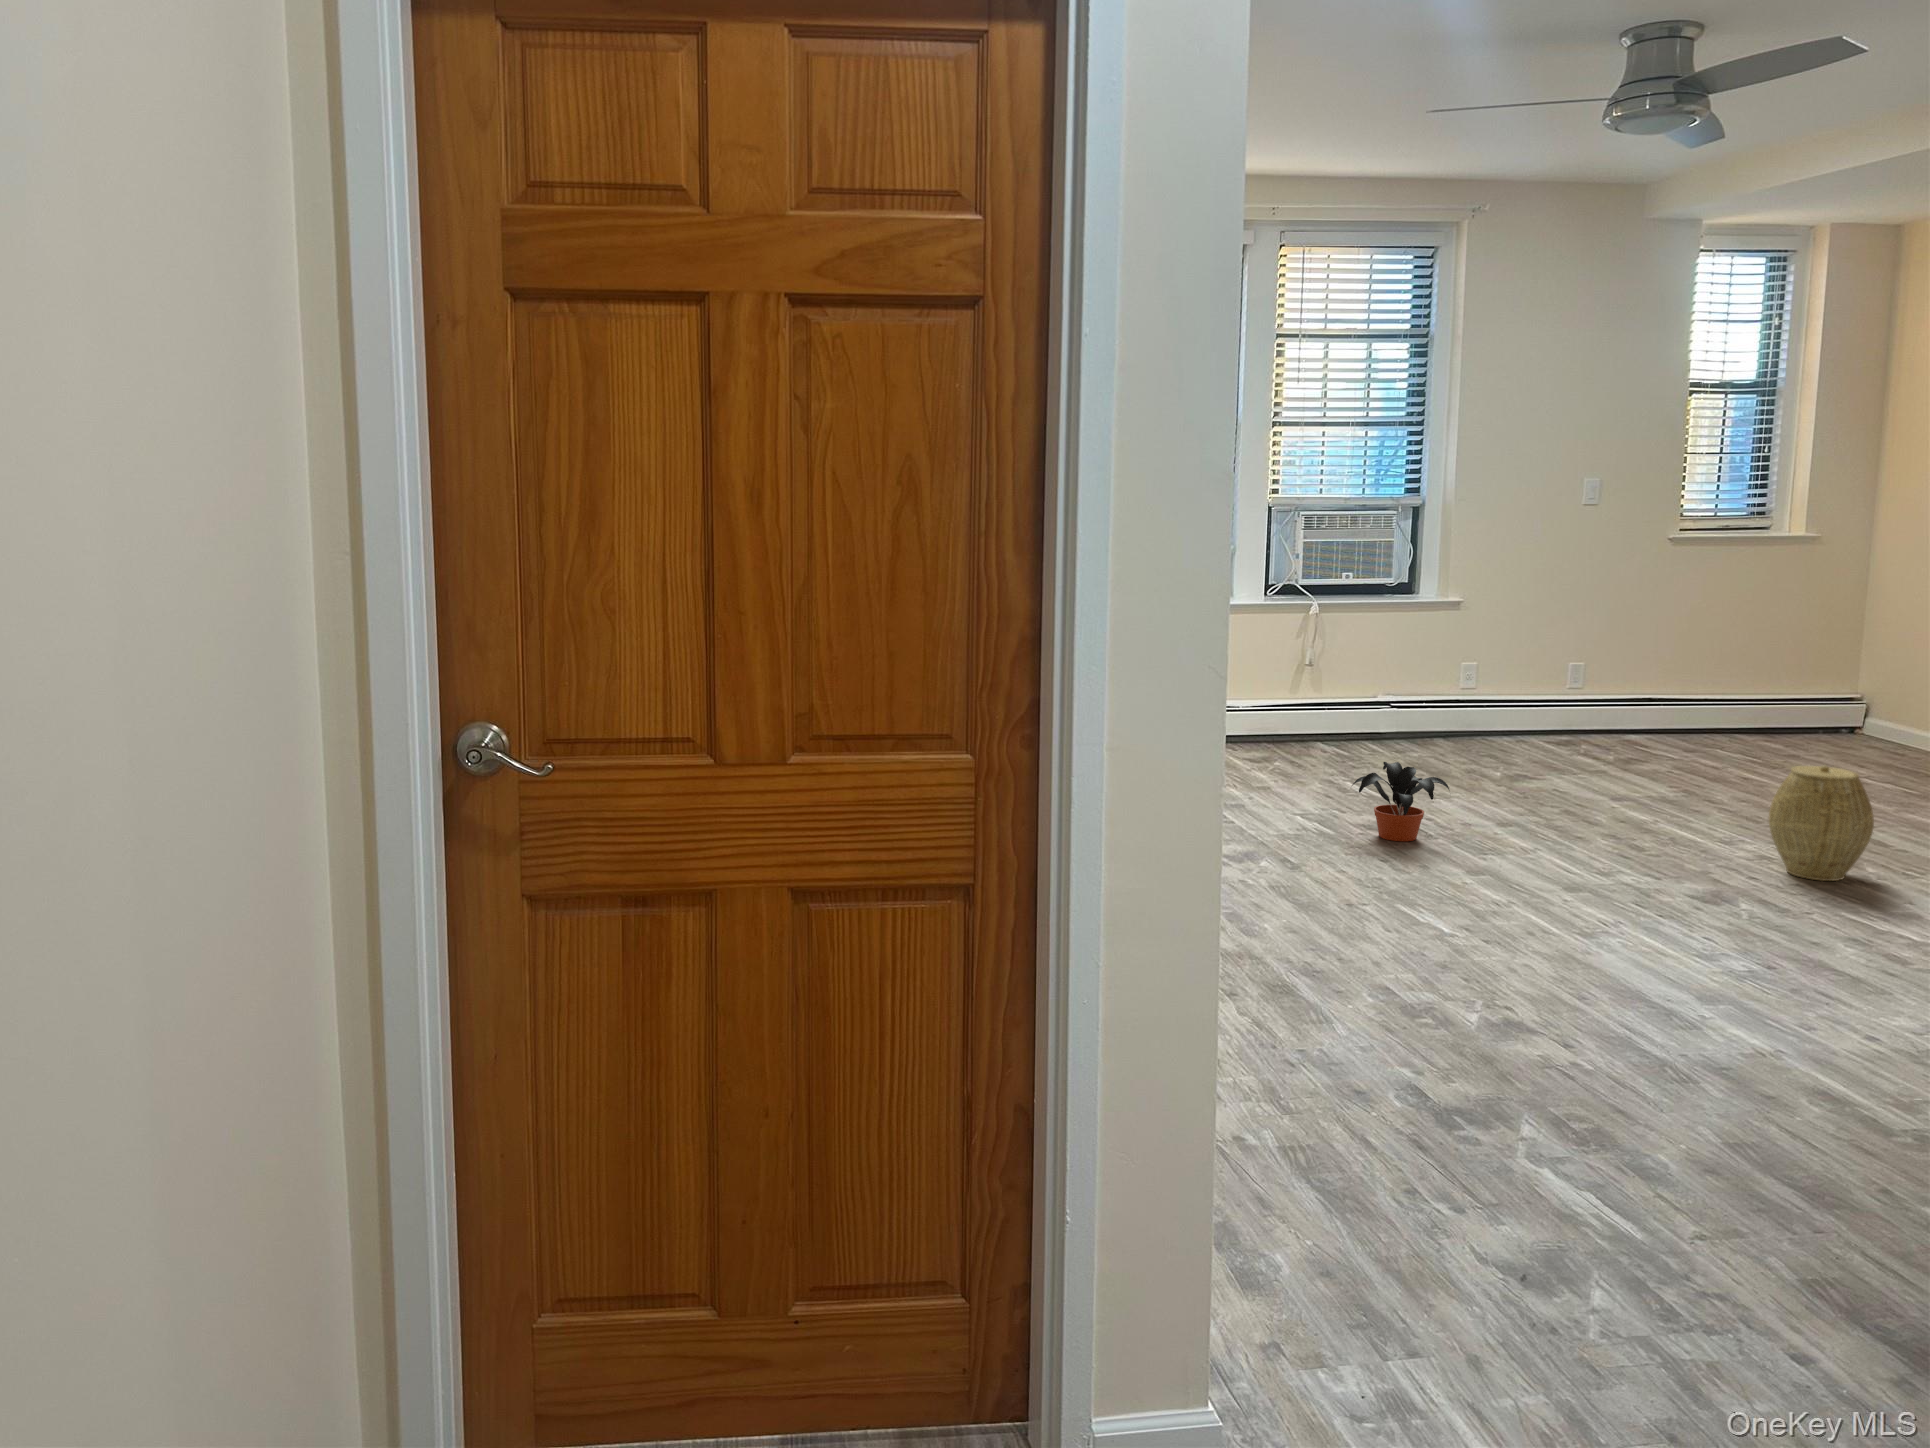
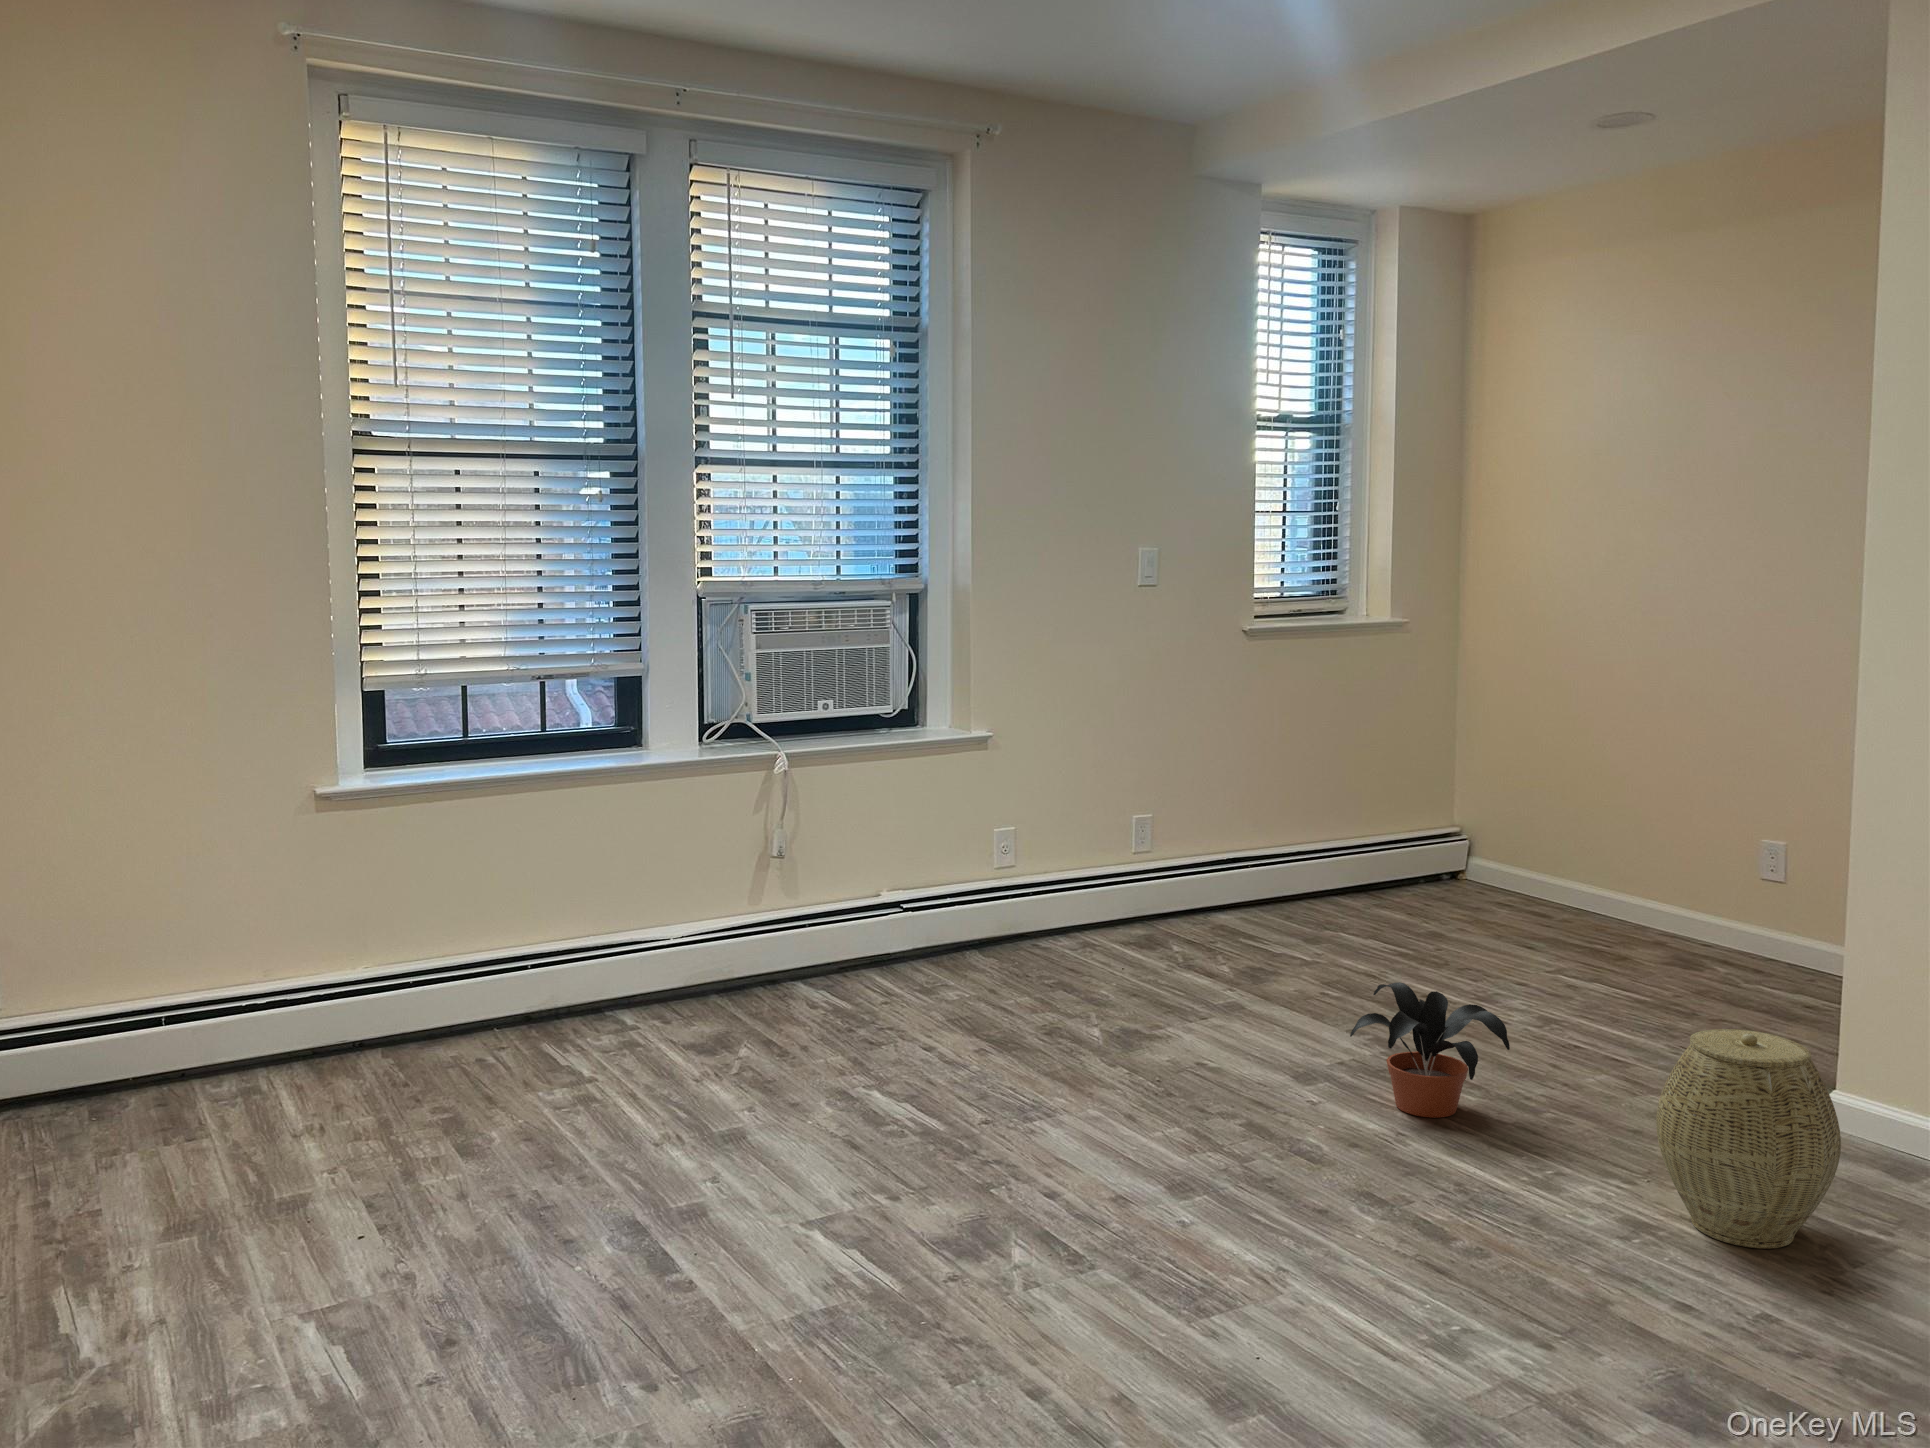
potted plant: present [1352,762,1449,841] -> present [1350,982,1510,1118]

